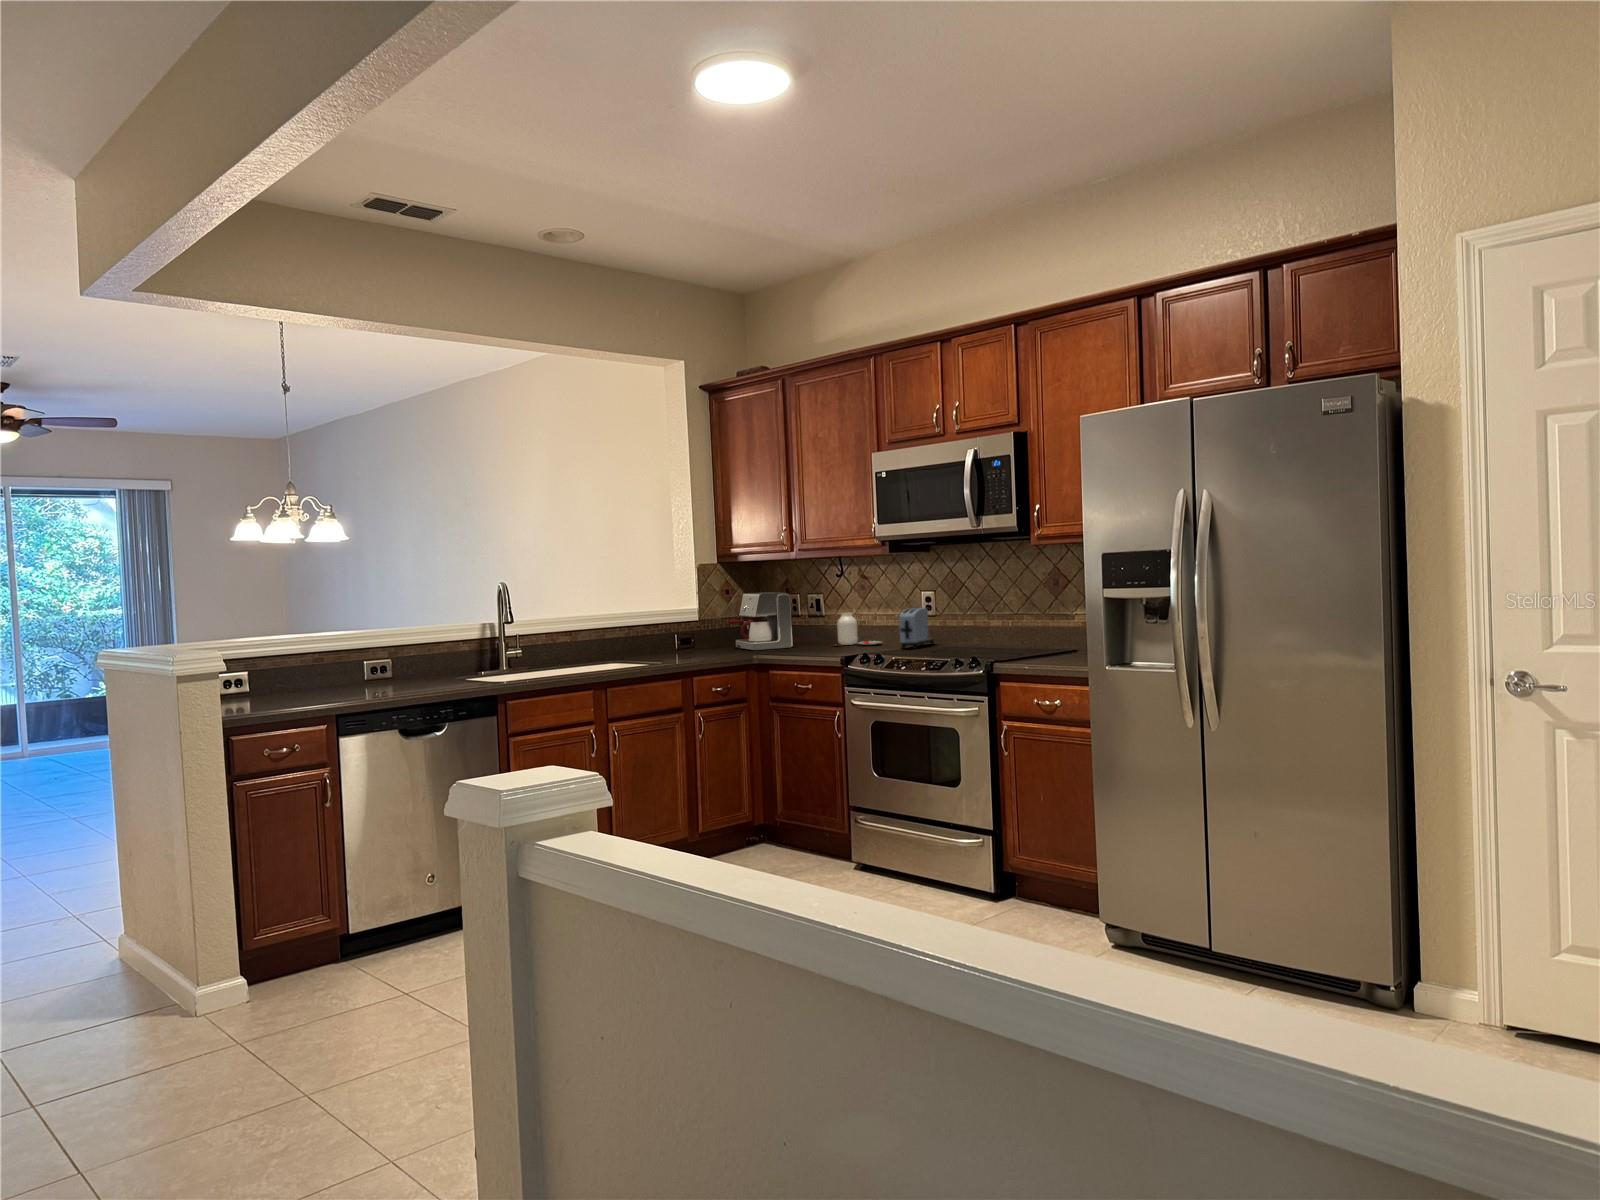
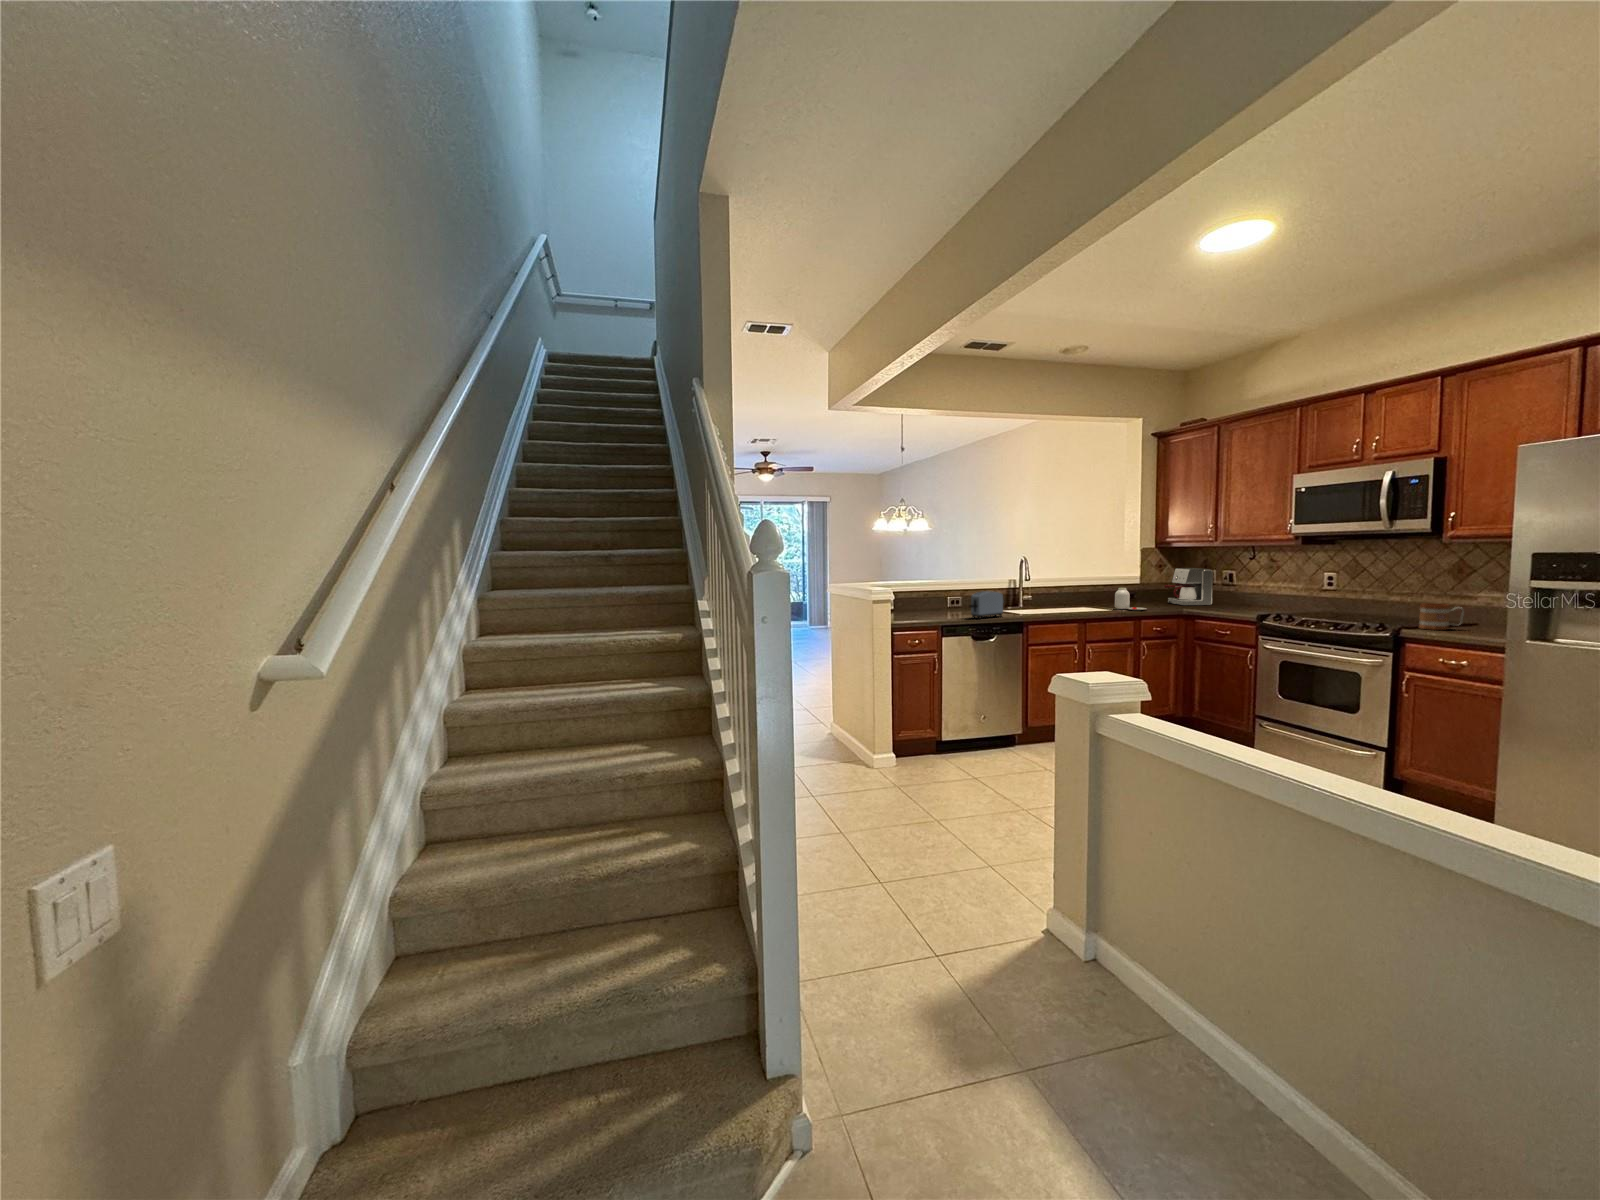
toaster: present [899,608,934,649] -> present [969,591,1004,619]
jar: present [837,613,882,645] -> present [1115,588,1147,610]
mug: none [1012,627,1056,662] -> present [1419,604,1464,630]

